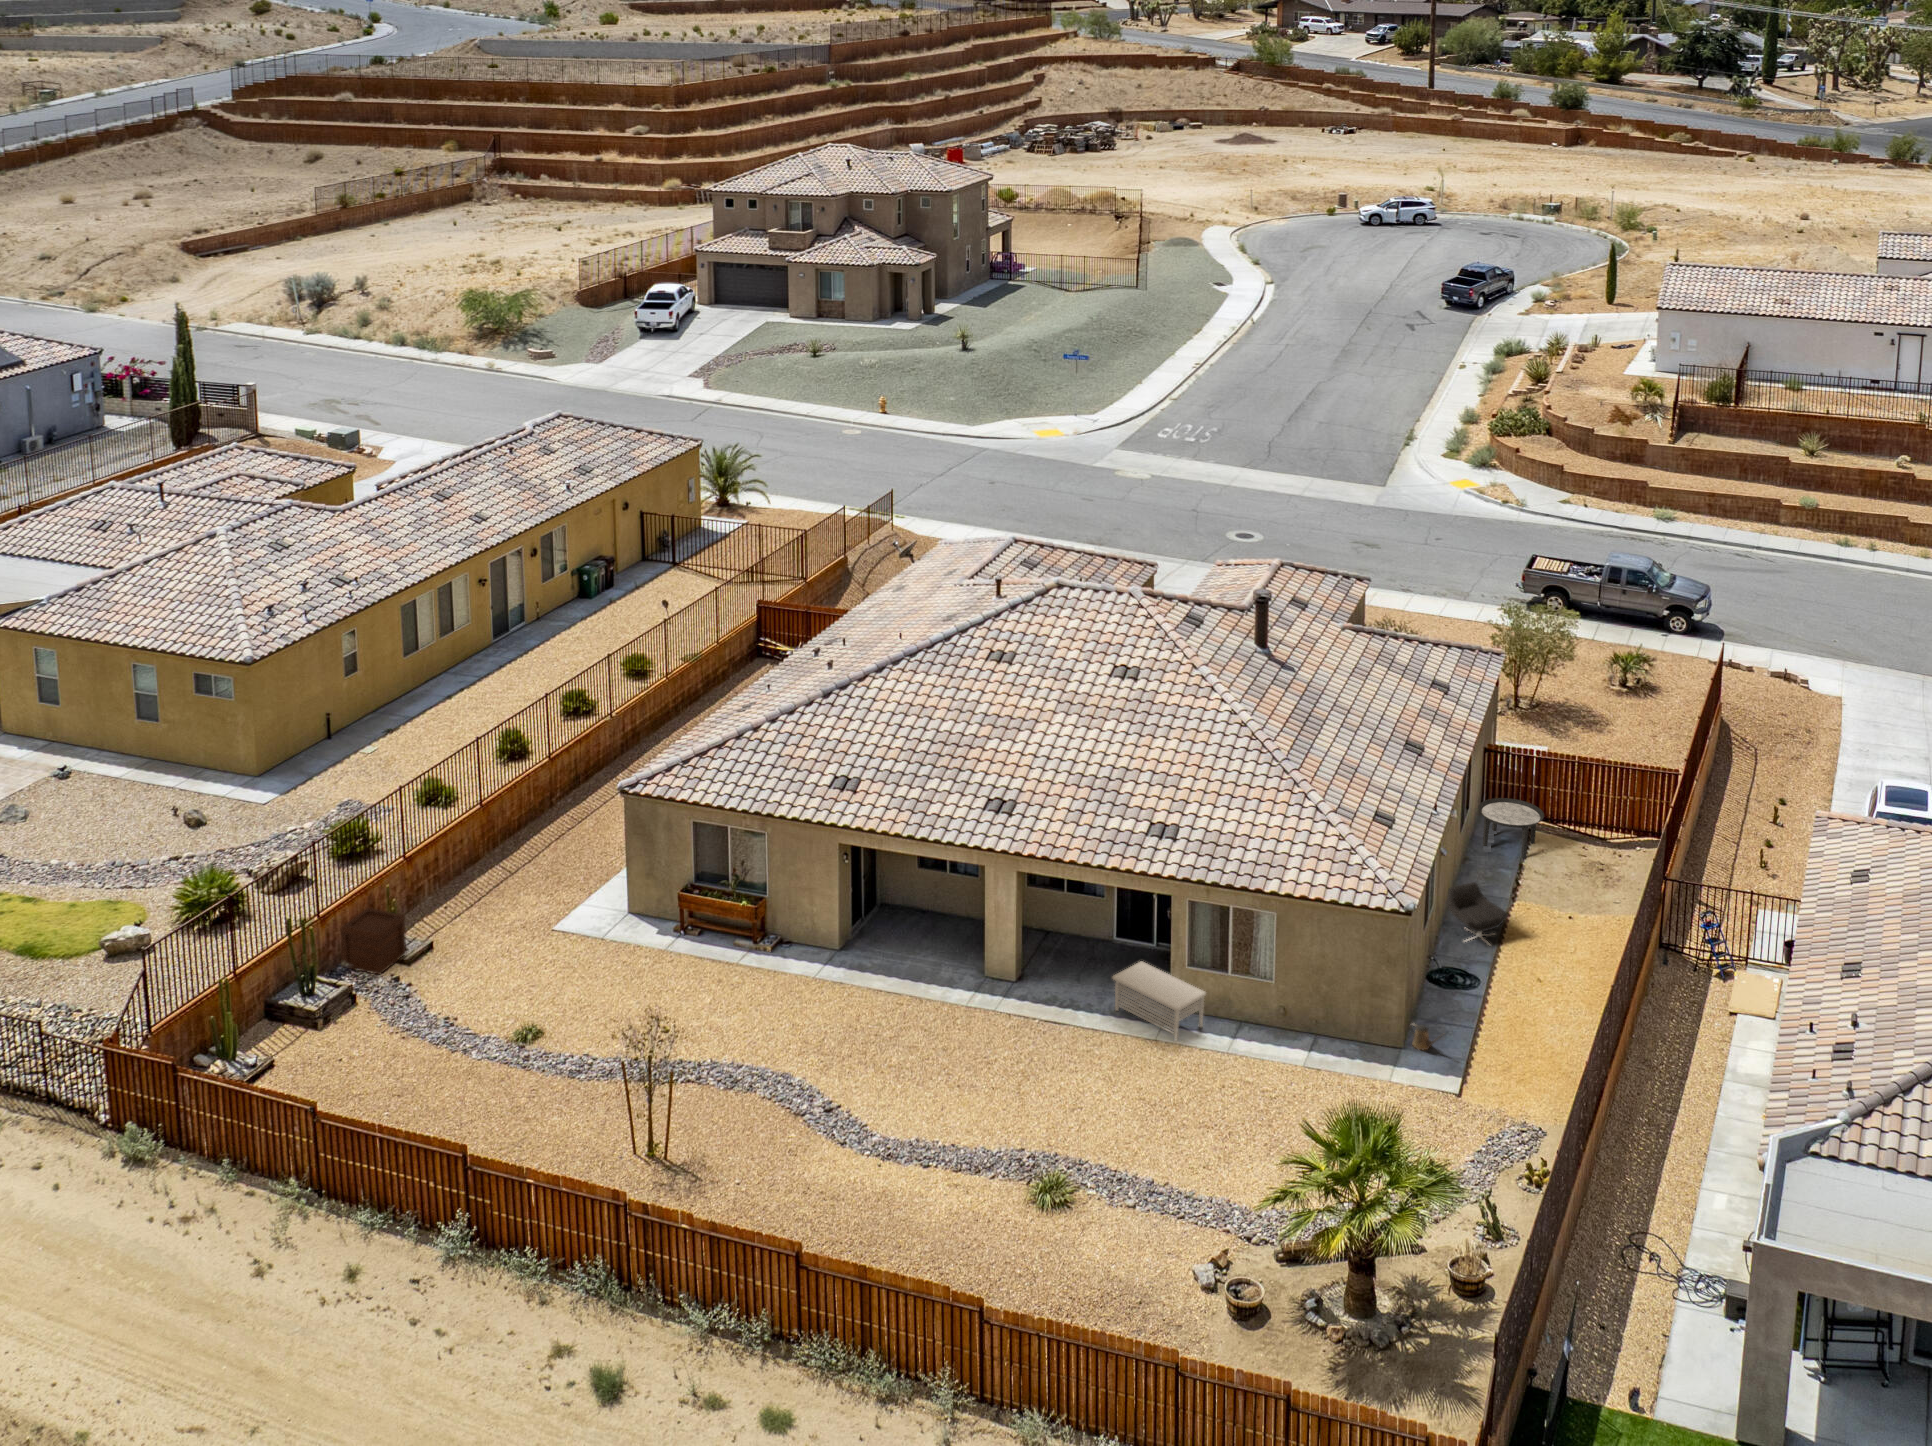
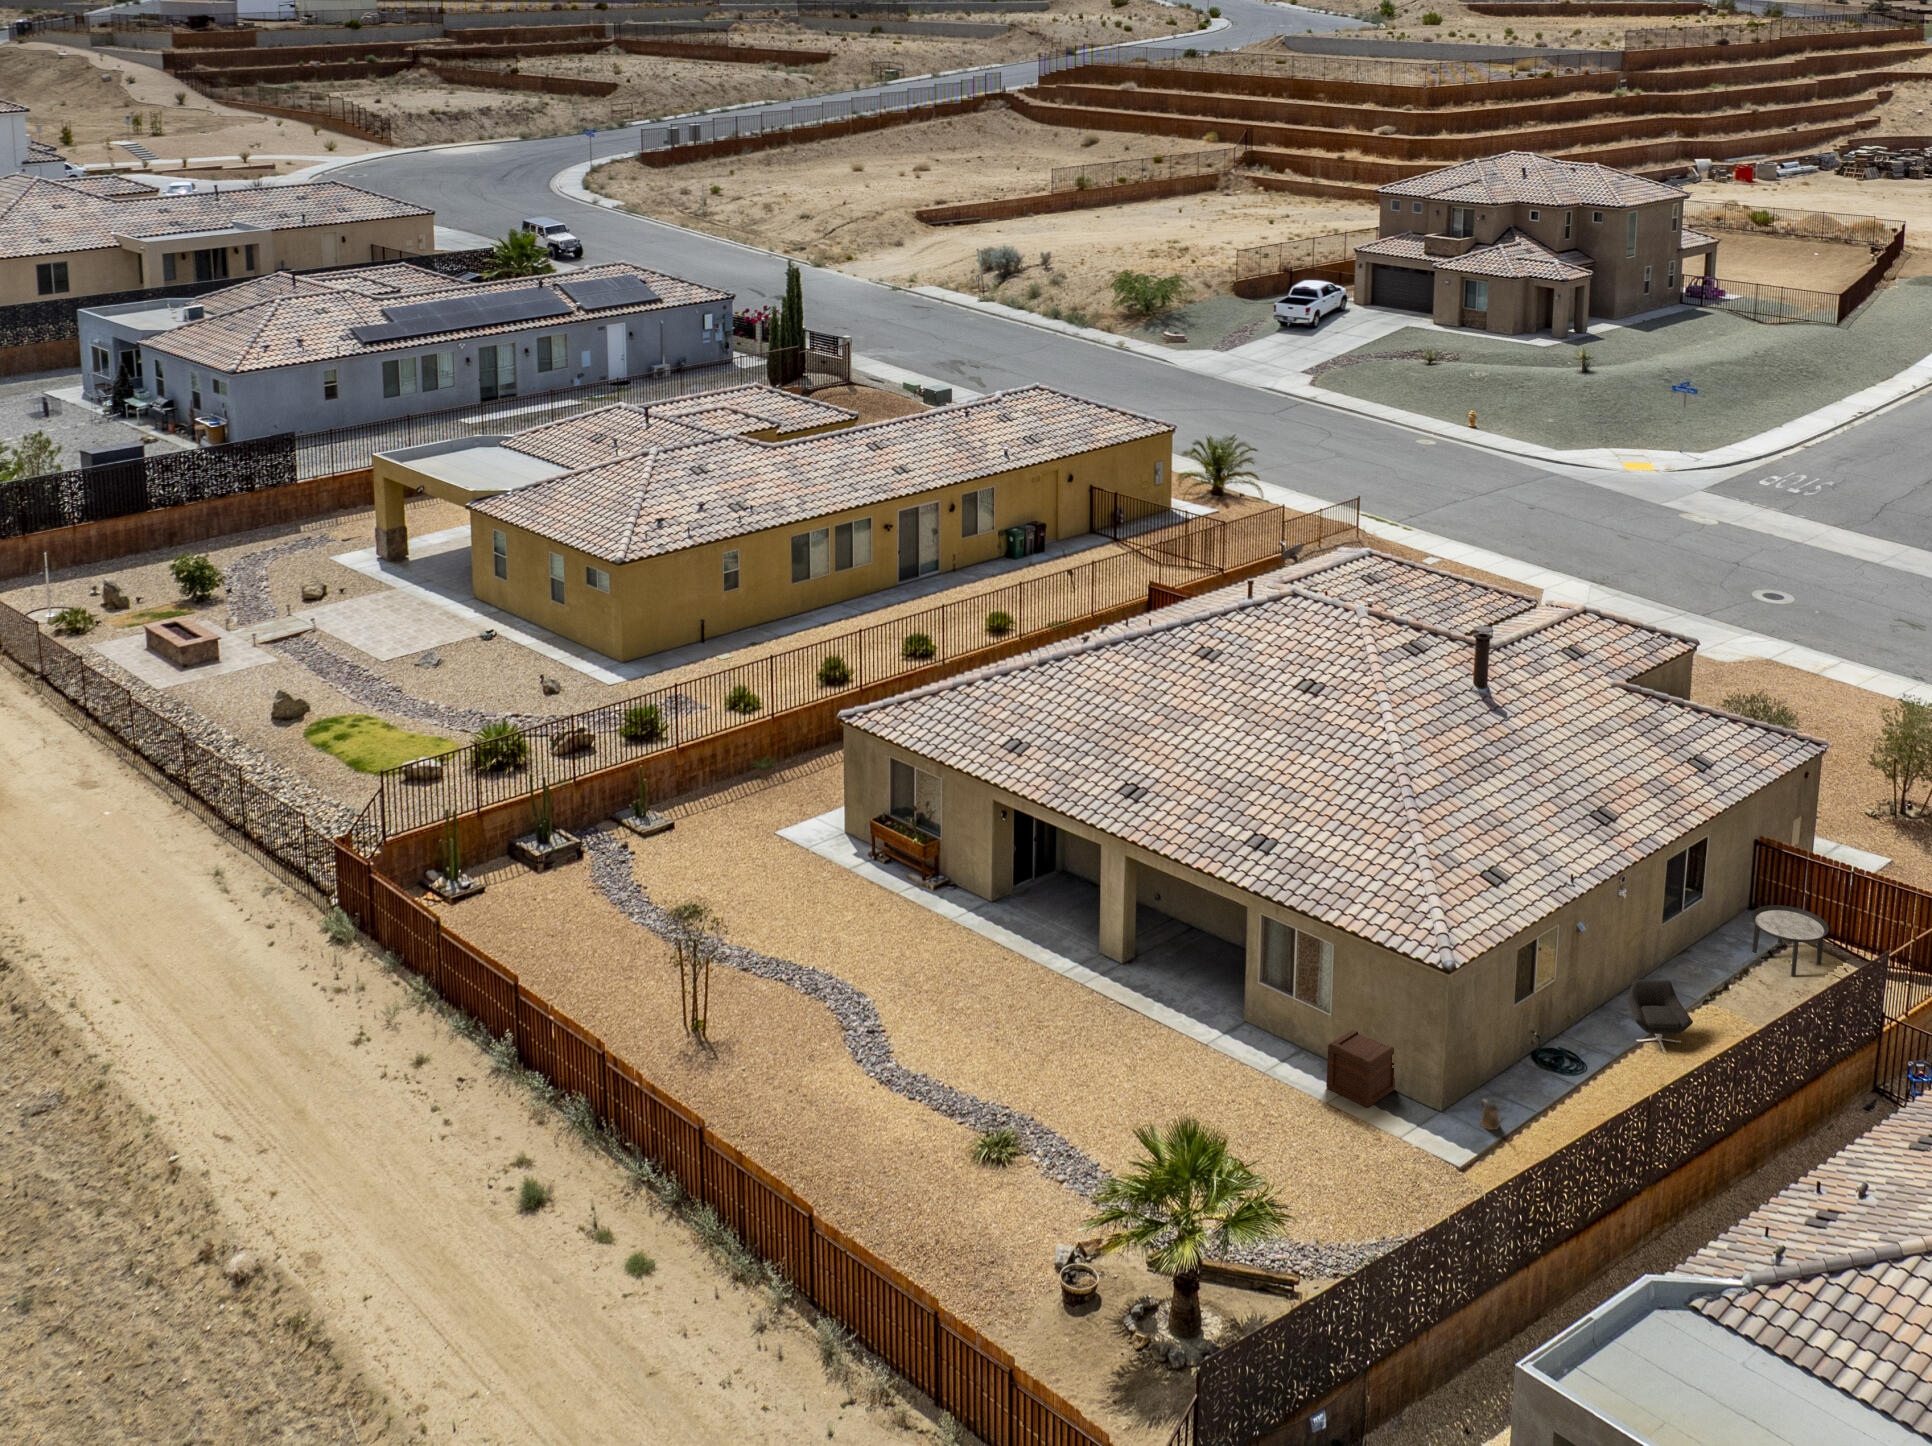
decorative plant: none [474,843,511,871] -> present [753,756,775,779]
wooden crate: present [340,908,406,975] -> present [1326,1030,1395,1108]
storage bench: present [1113,961,1206,1040] -> none [1201,974,1281,1058]

